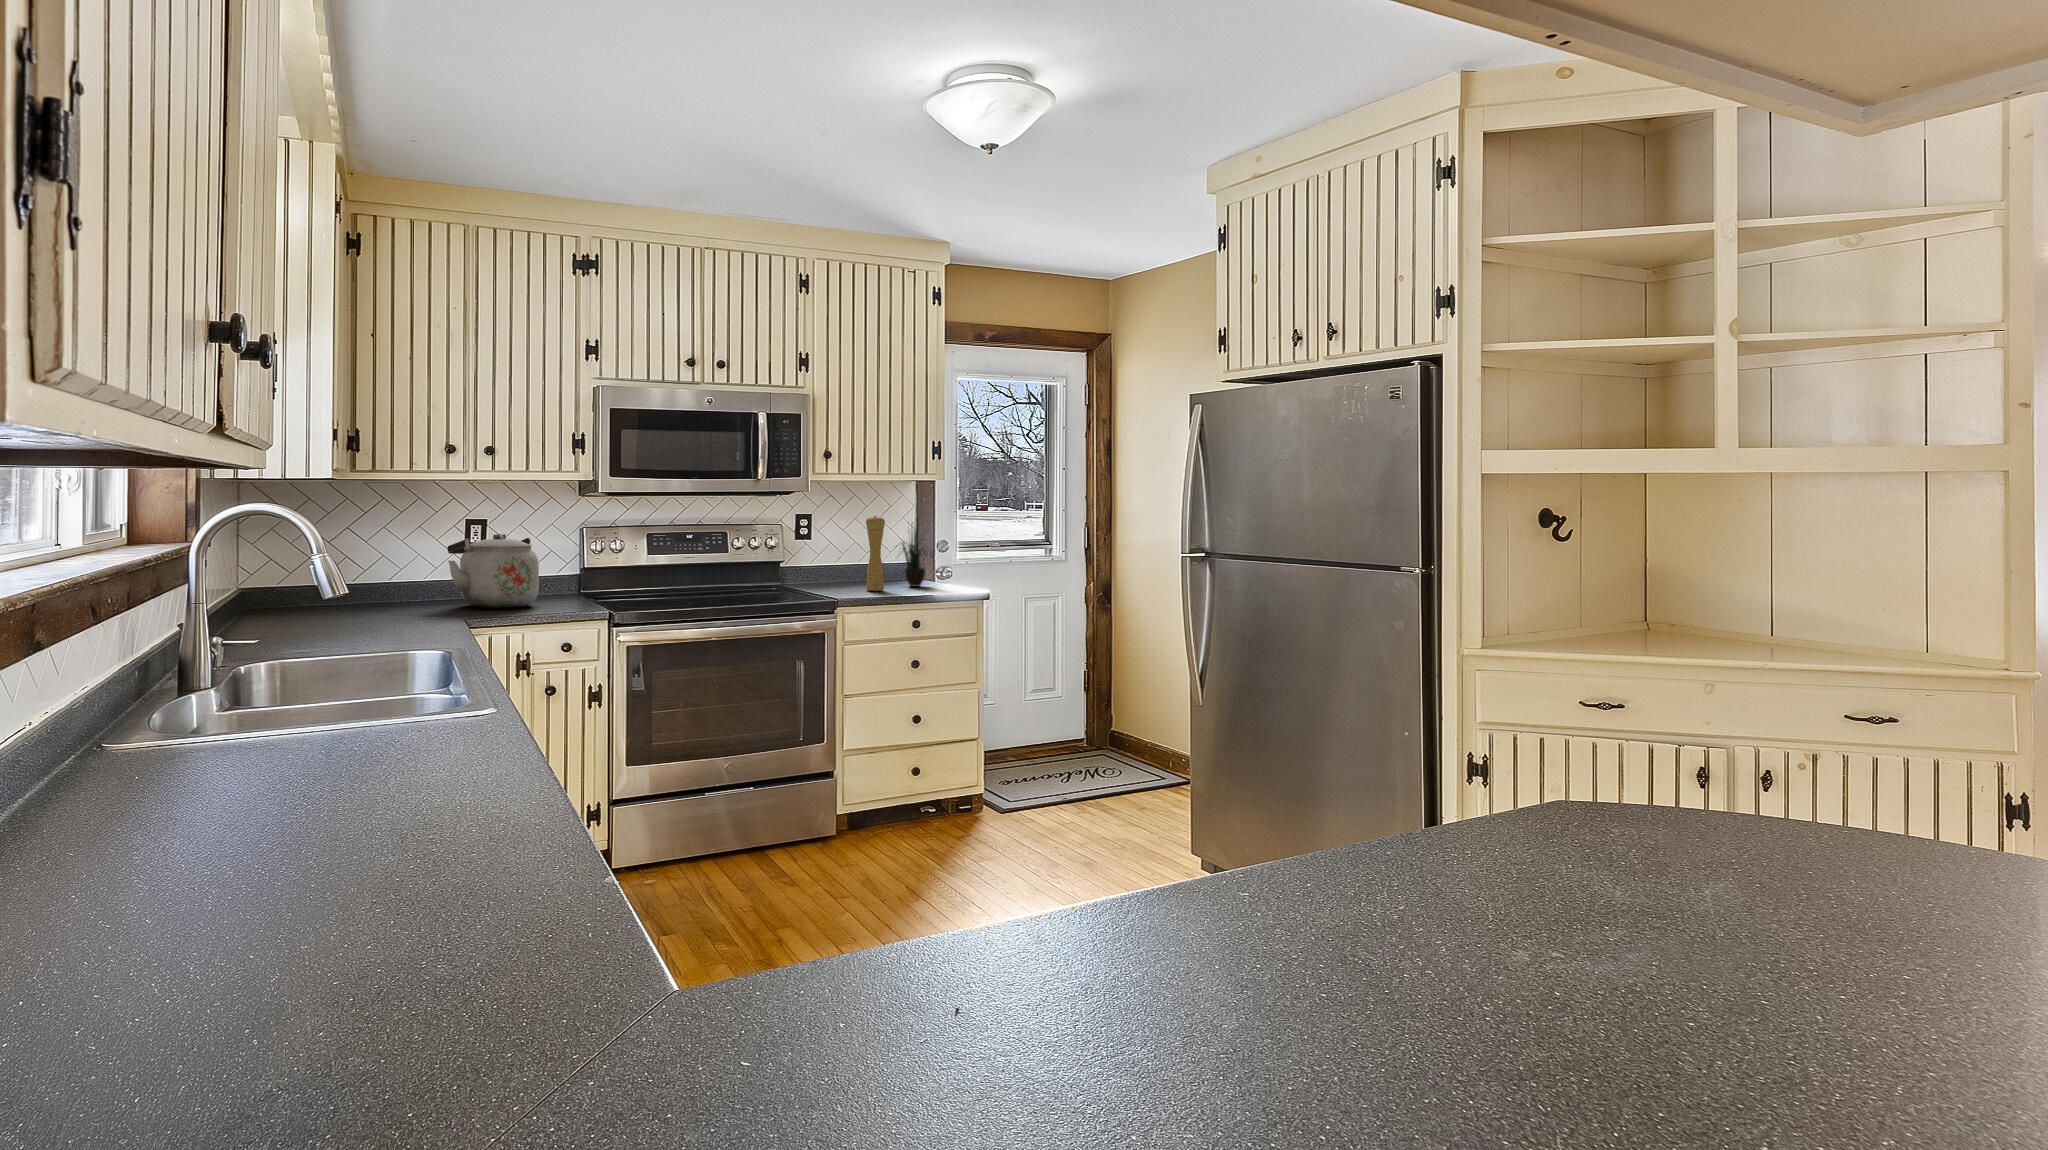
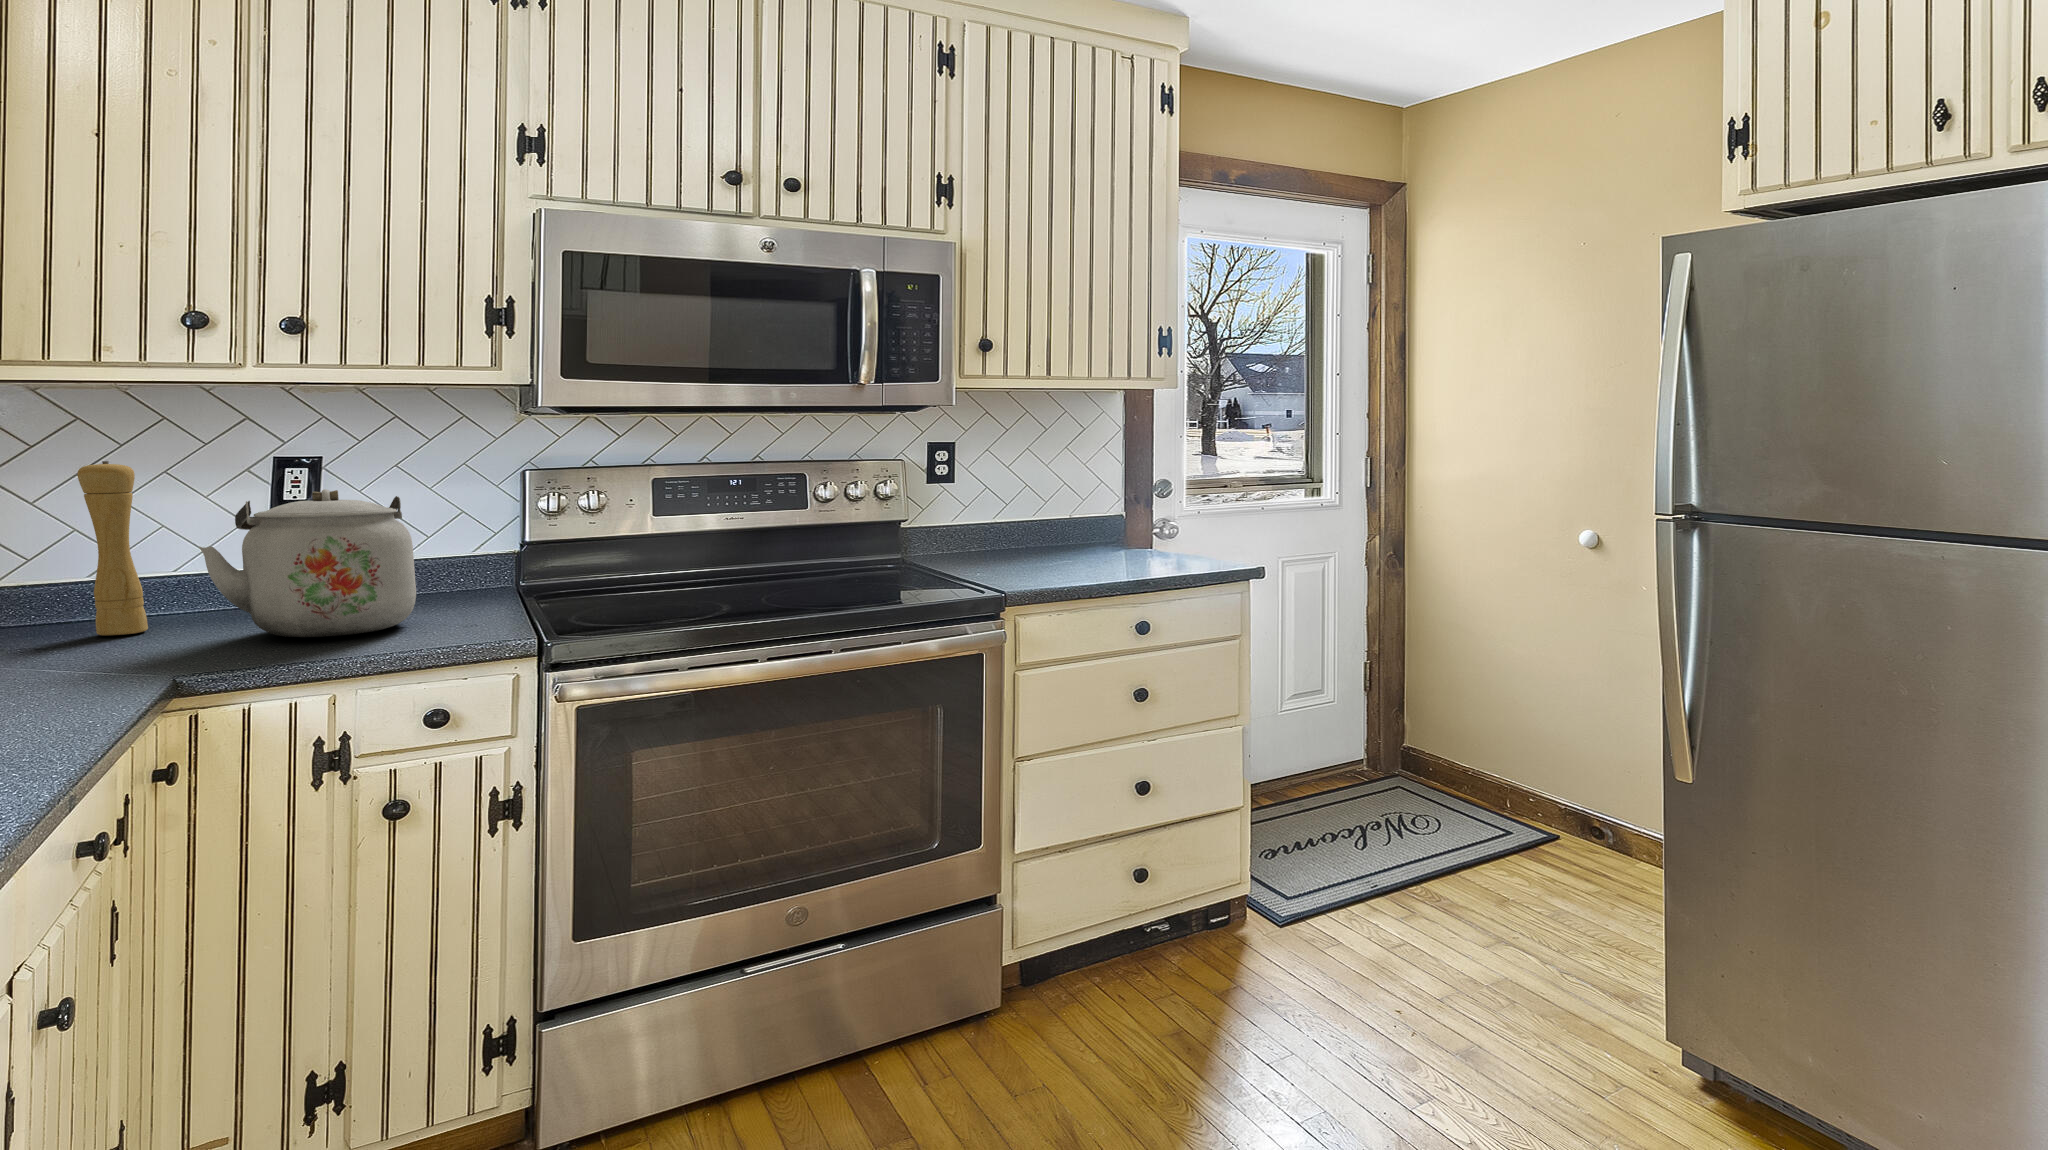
pepper mill: present [866,516,885,591] -> present [78,461,148,635]
potted plant: present [902,518,925,587] -> none [1090,422,1163,562]

